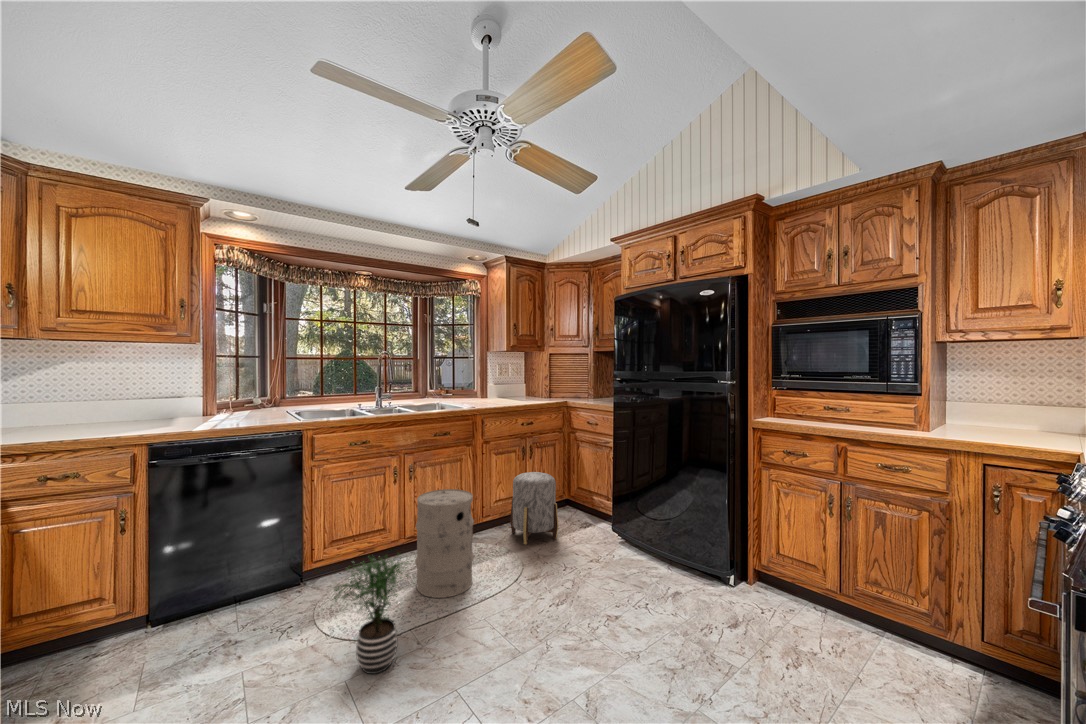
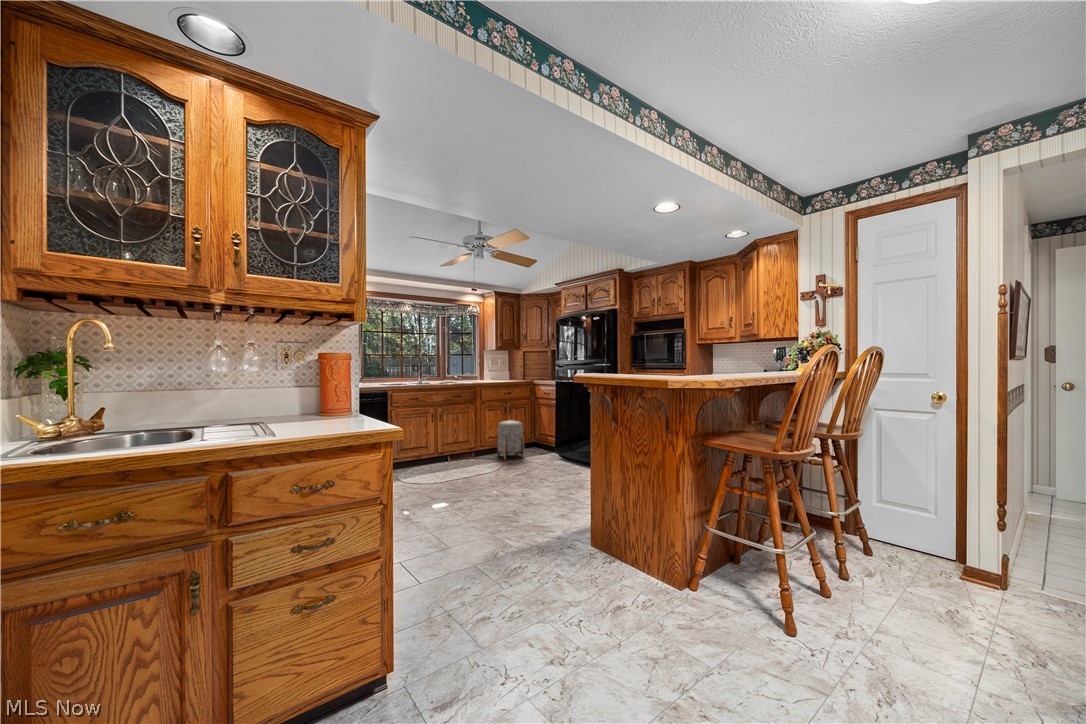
trash can: present [415,489,474,598] -> none [446,424,475,475]
potted plant: present [335,556,408,674] -> none [413,441,448,492]

